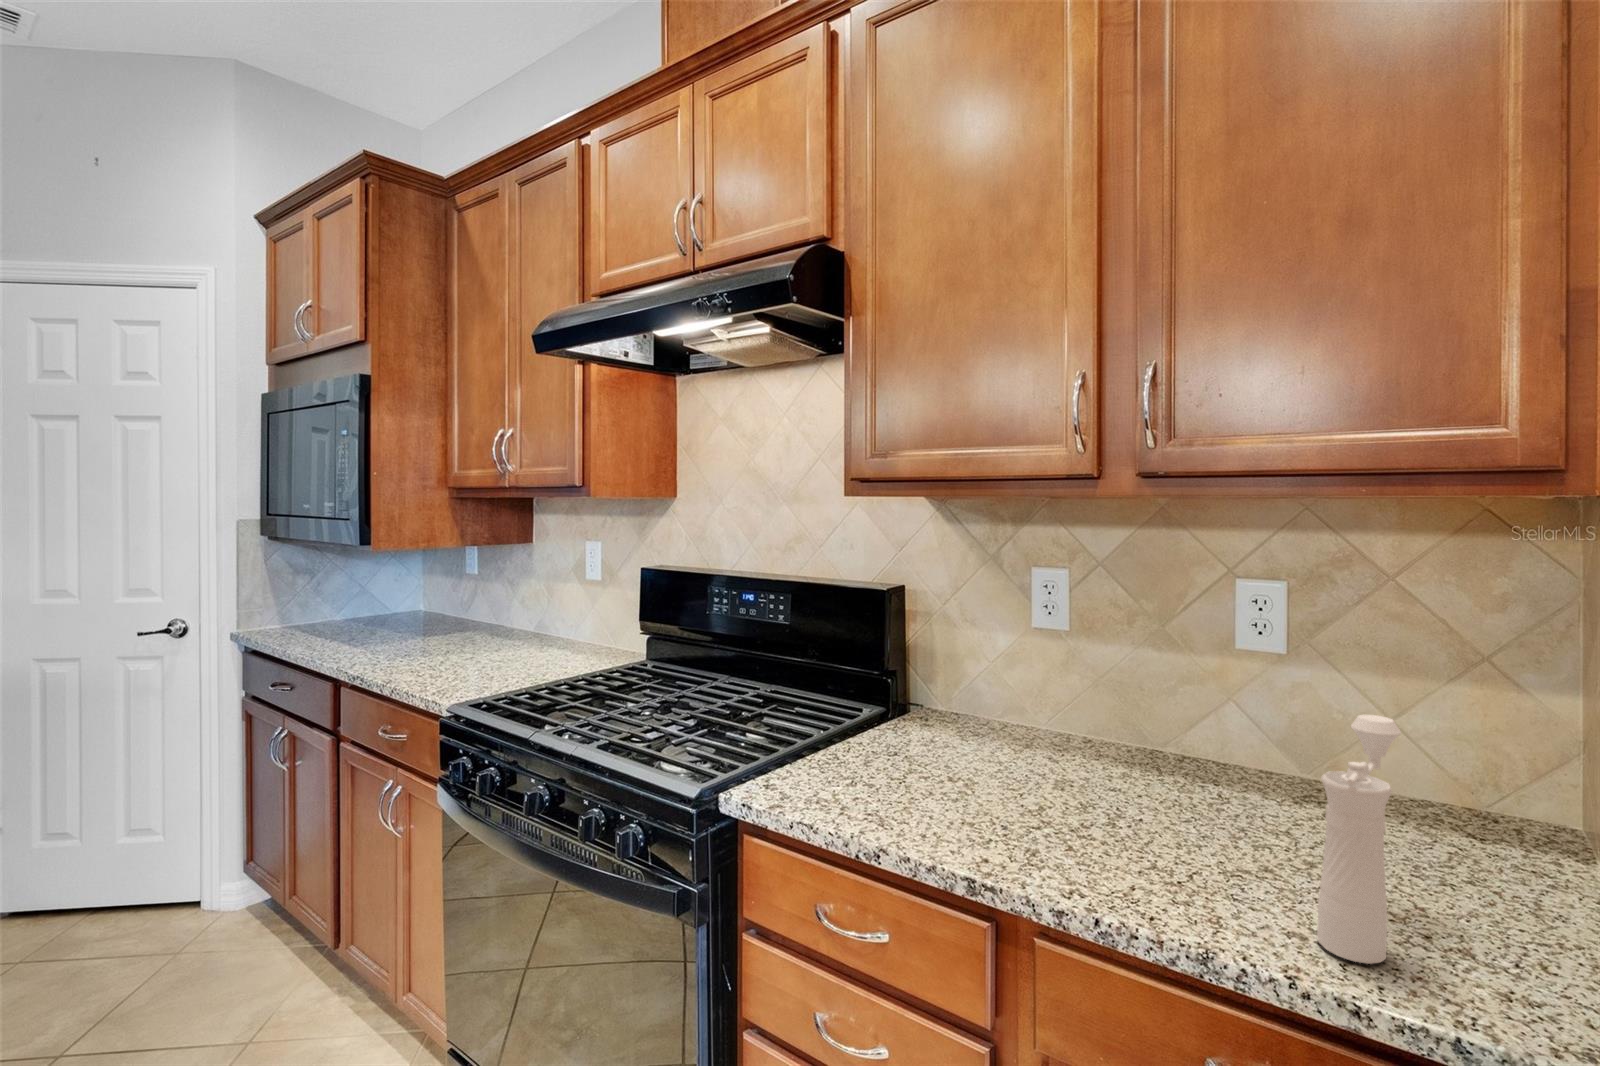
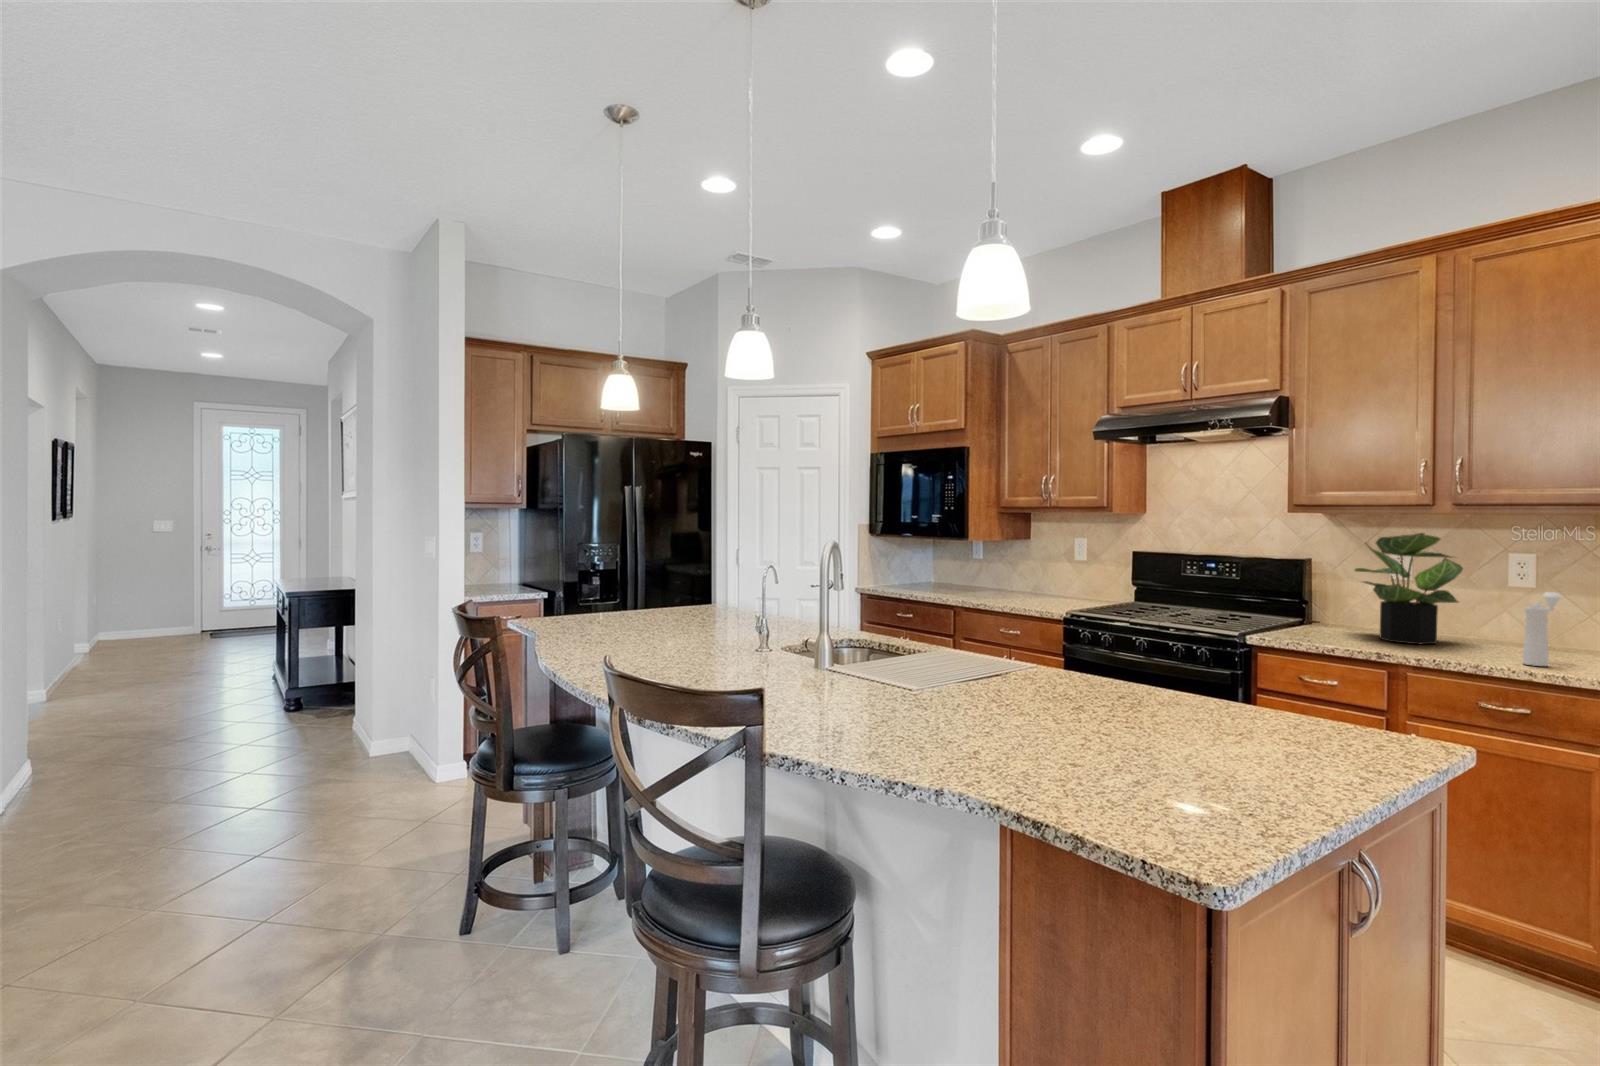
potted plant: none [949,549,1159,809] -> present [1355,533,1463,644]

